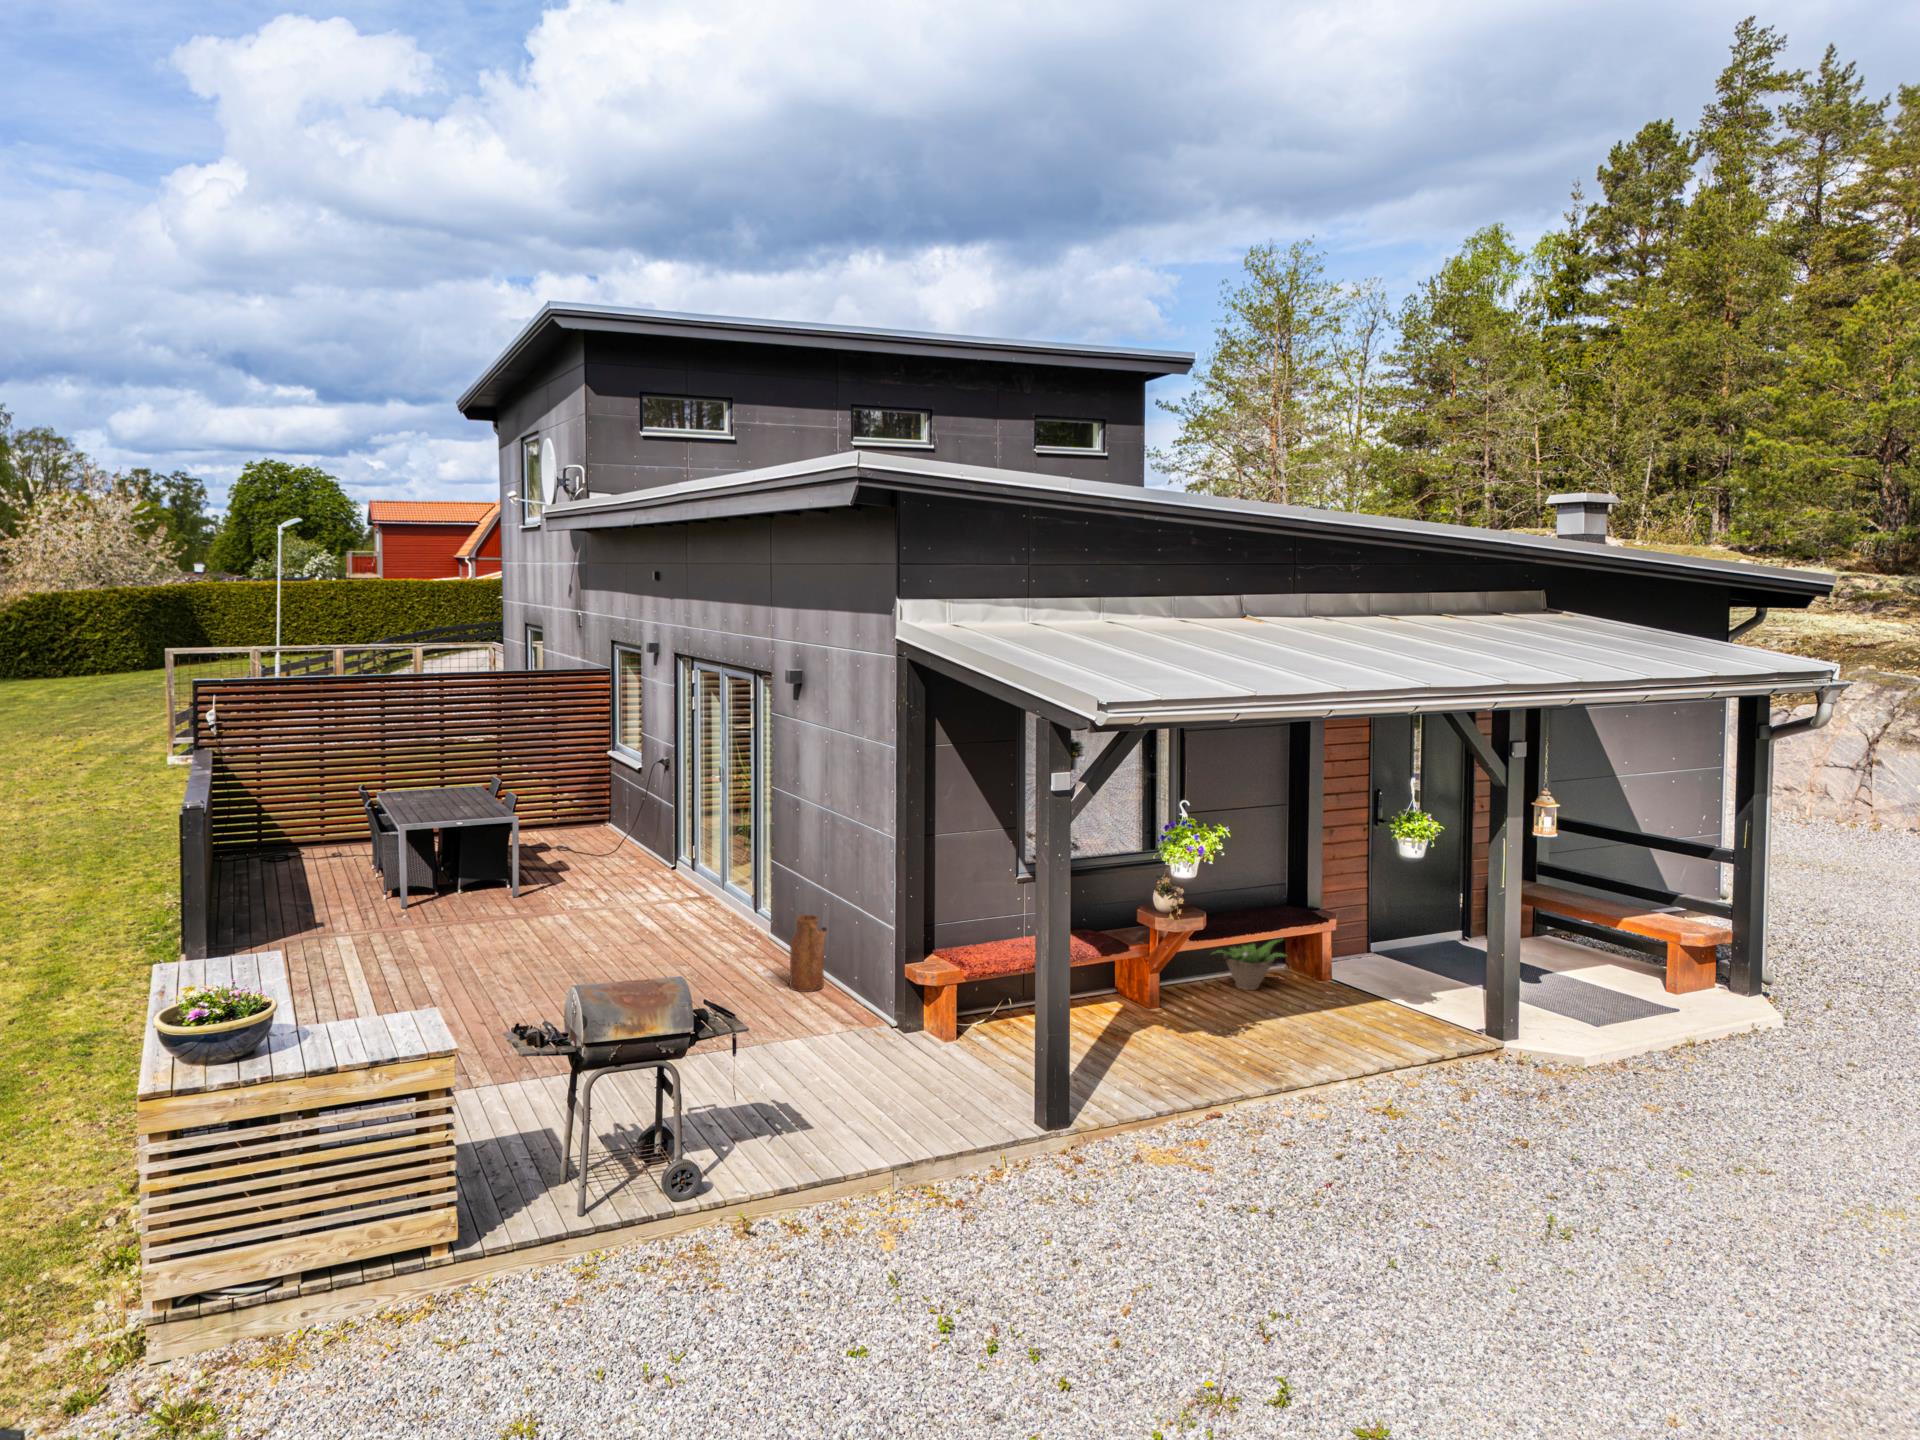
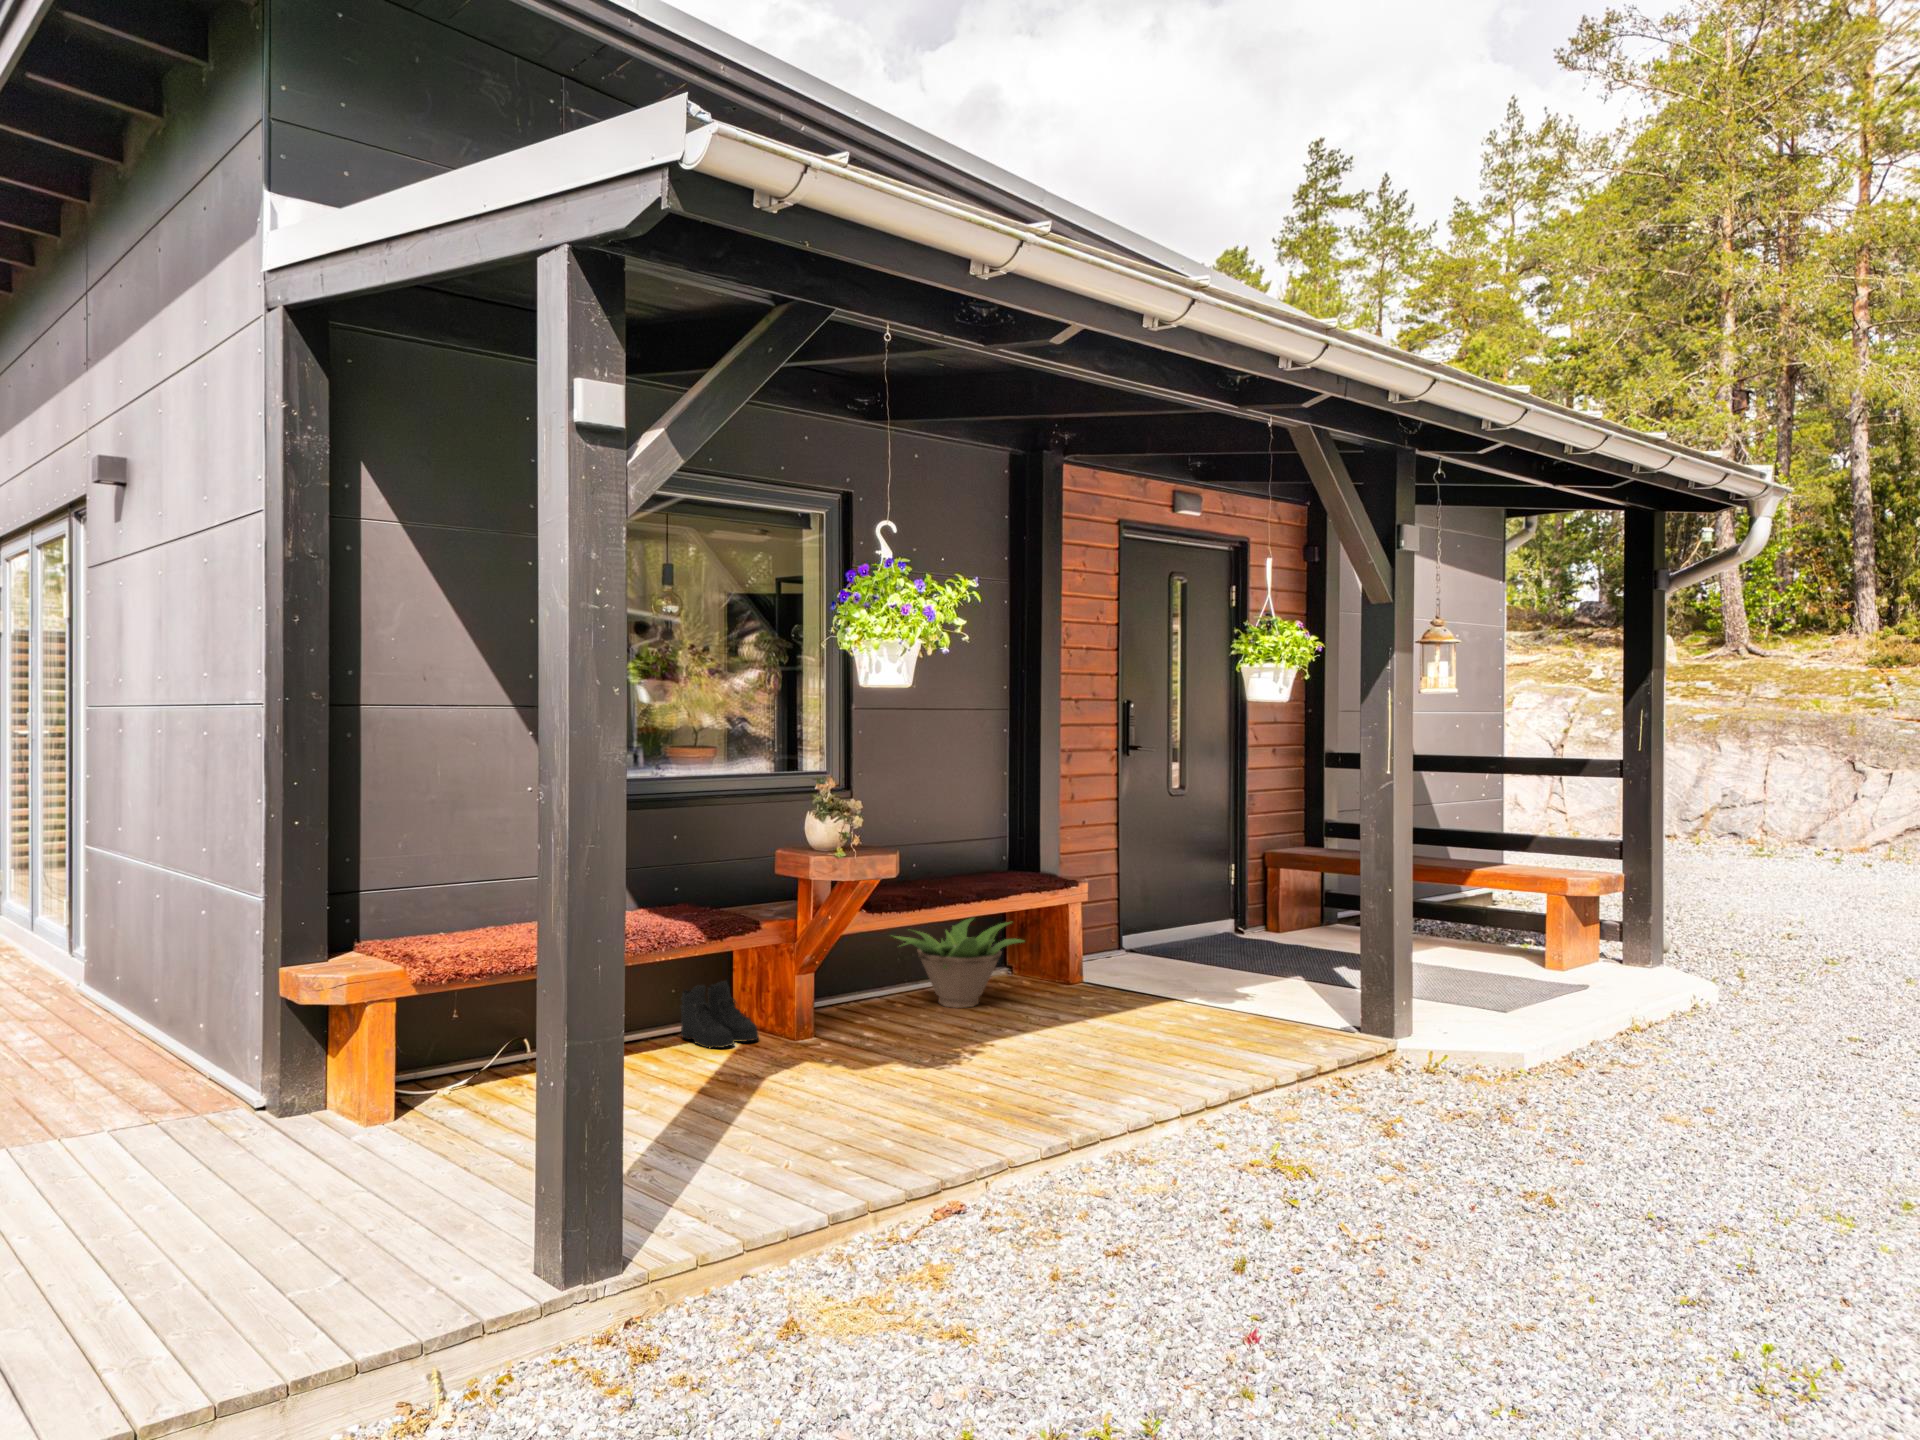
watering can: present [790,915,827,992] -> none [65,908,145,1064]
boots: none [1086,971,1128,1009] -> present [681,981,759,1048]

